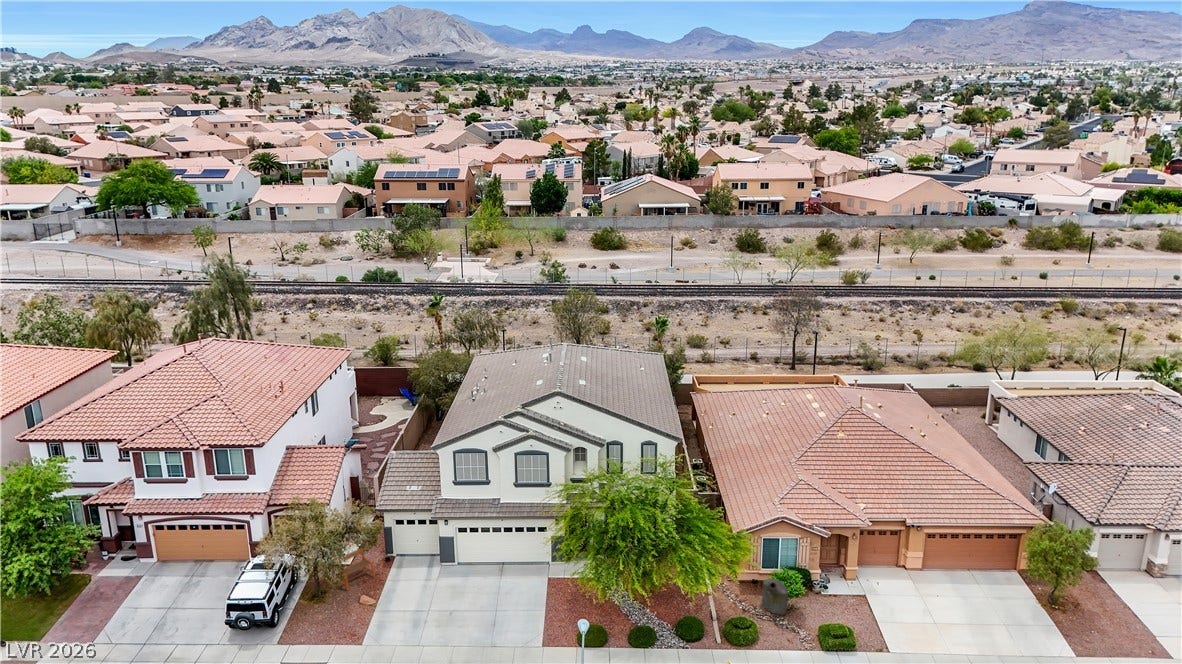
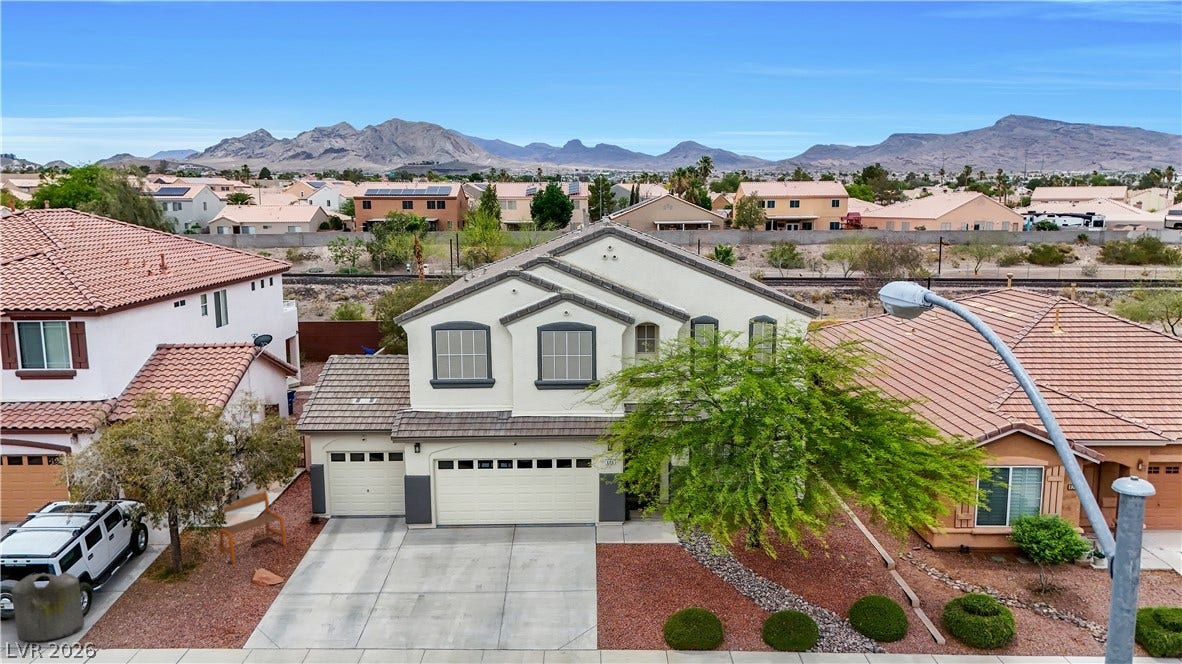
trash can: present [762,579,788,615] -> present [11,572,84,642]

